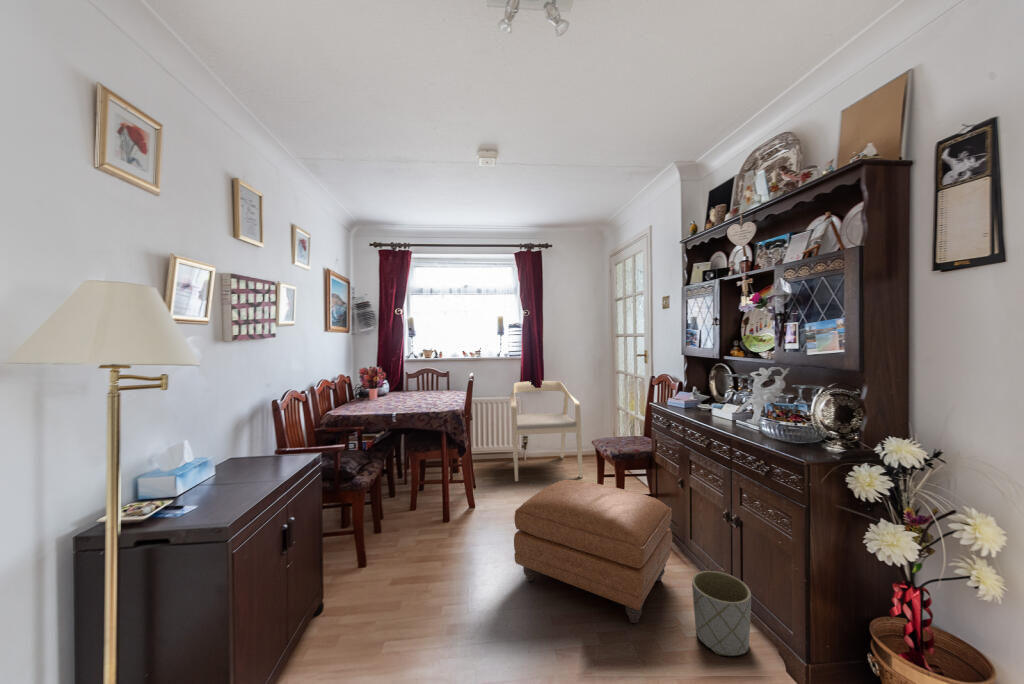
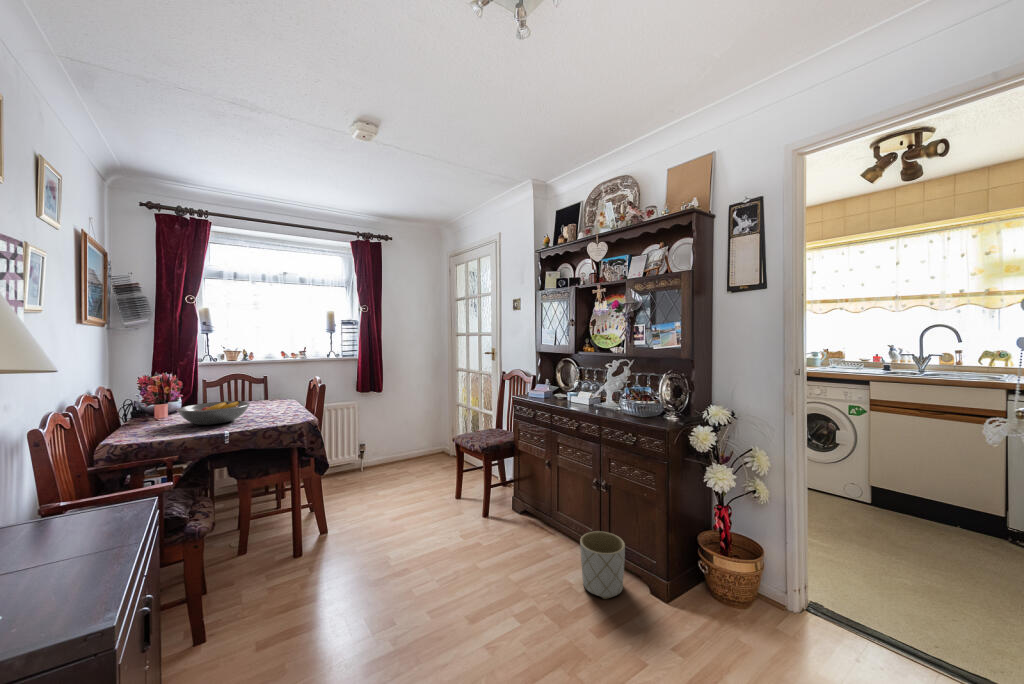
armchair: present [510,381,583,481] -> none [348,382,432,494]
fruit bowl: none [375,391,421,407] -> present [177,401,250,425]
ottoman: present [514,480,672,623] -> none [408,478,548,597]

